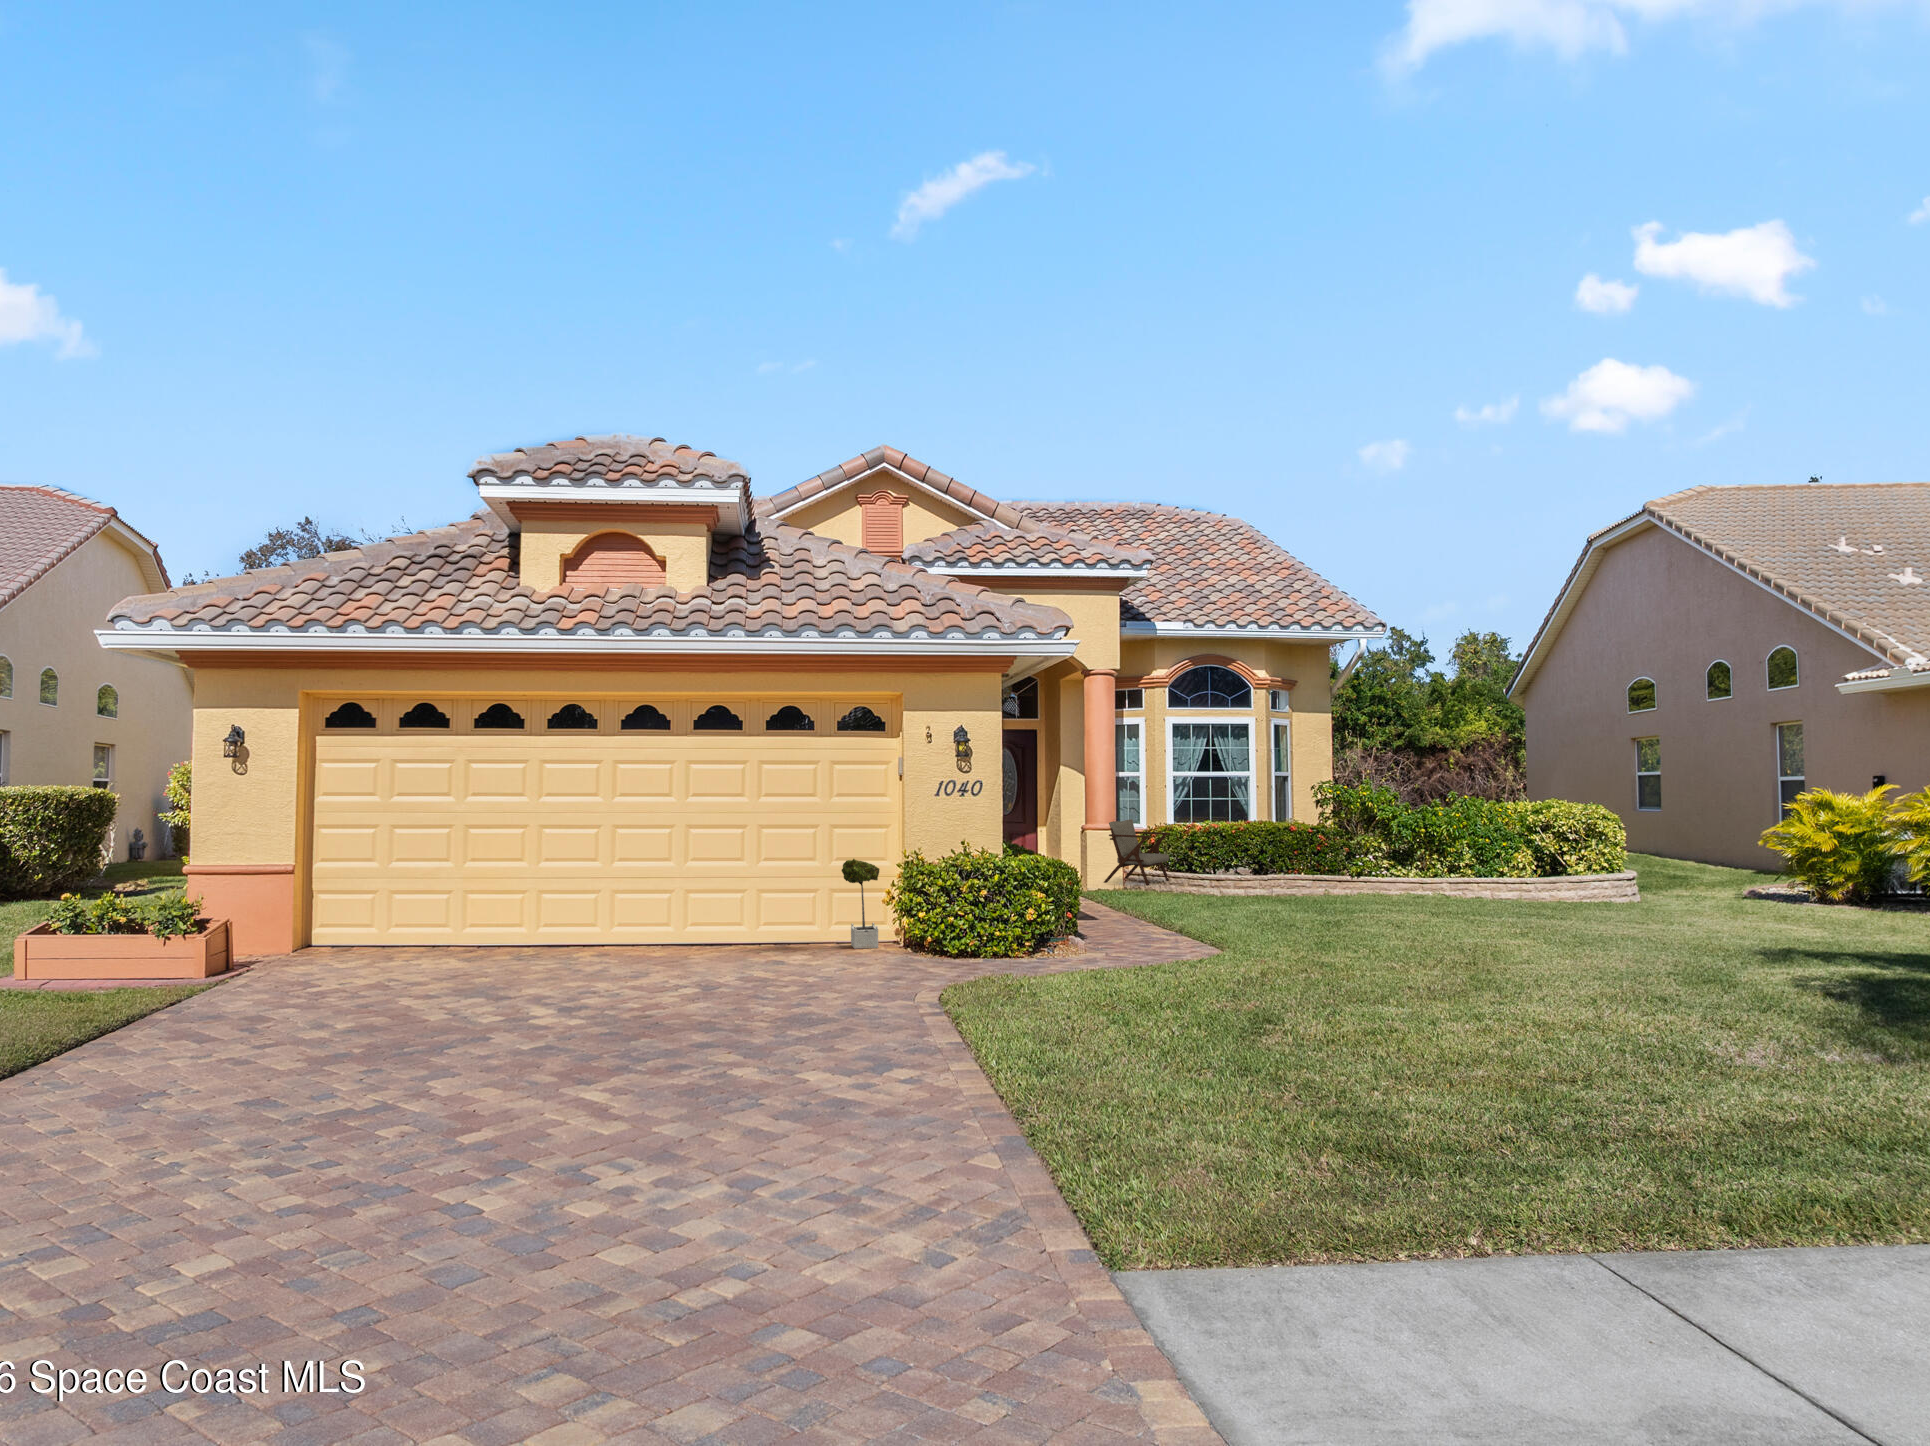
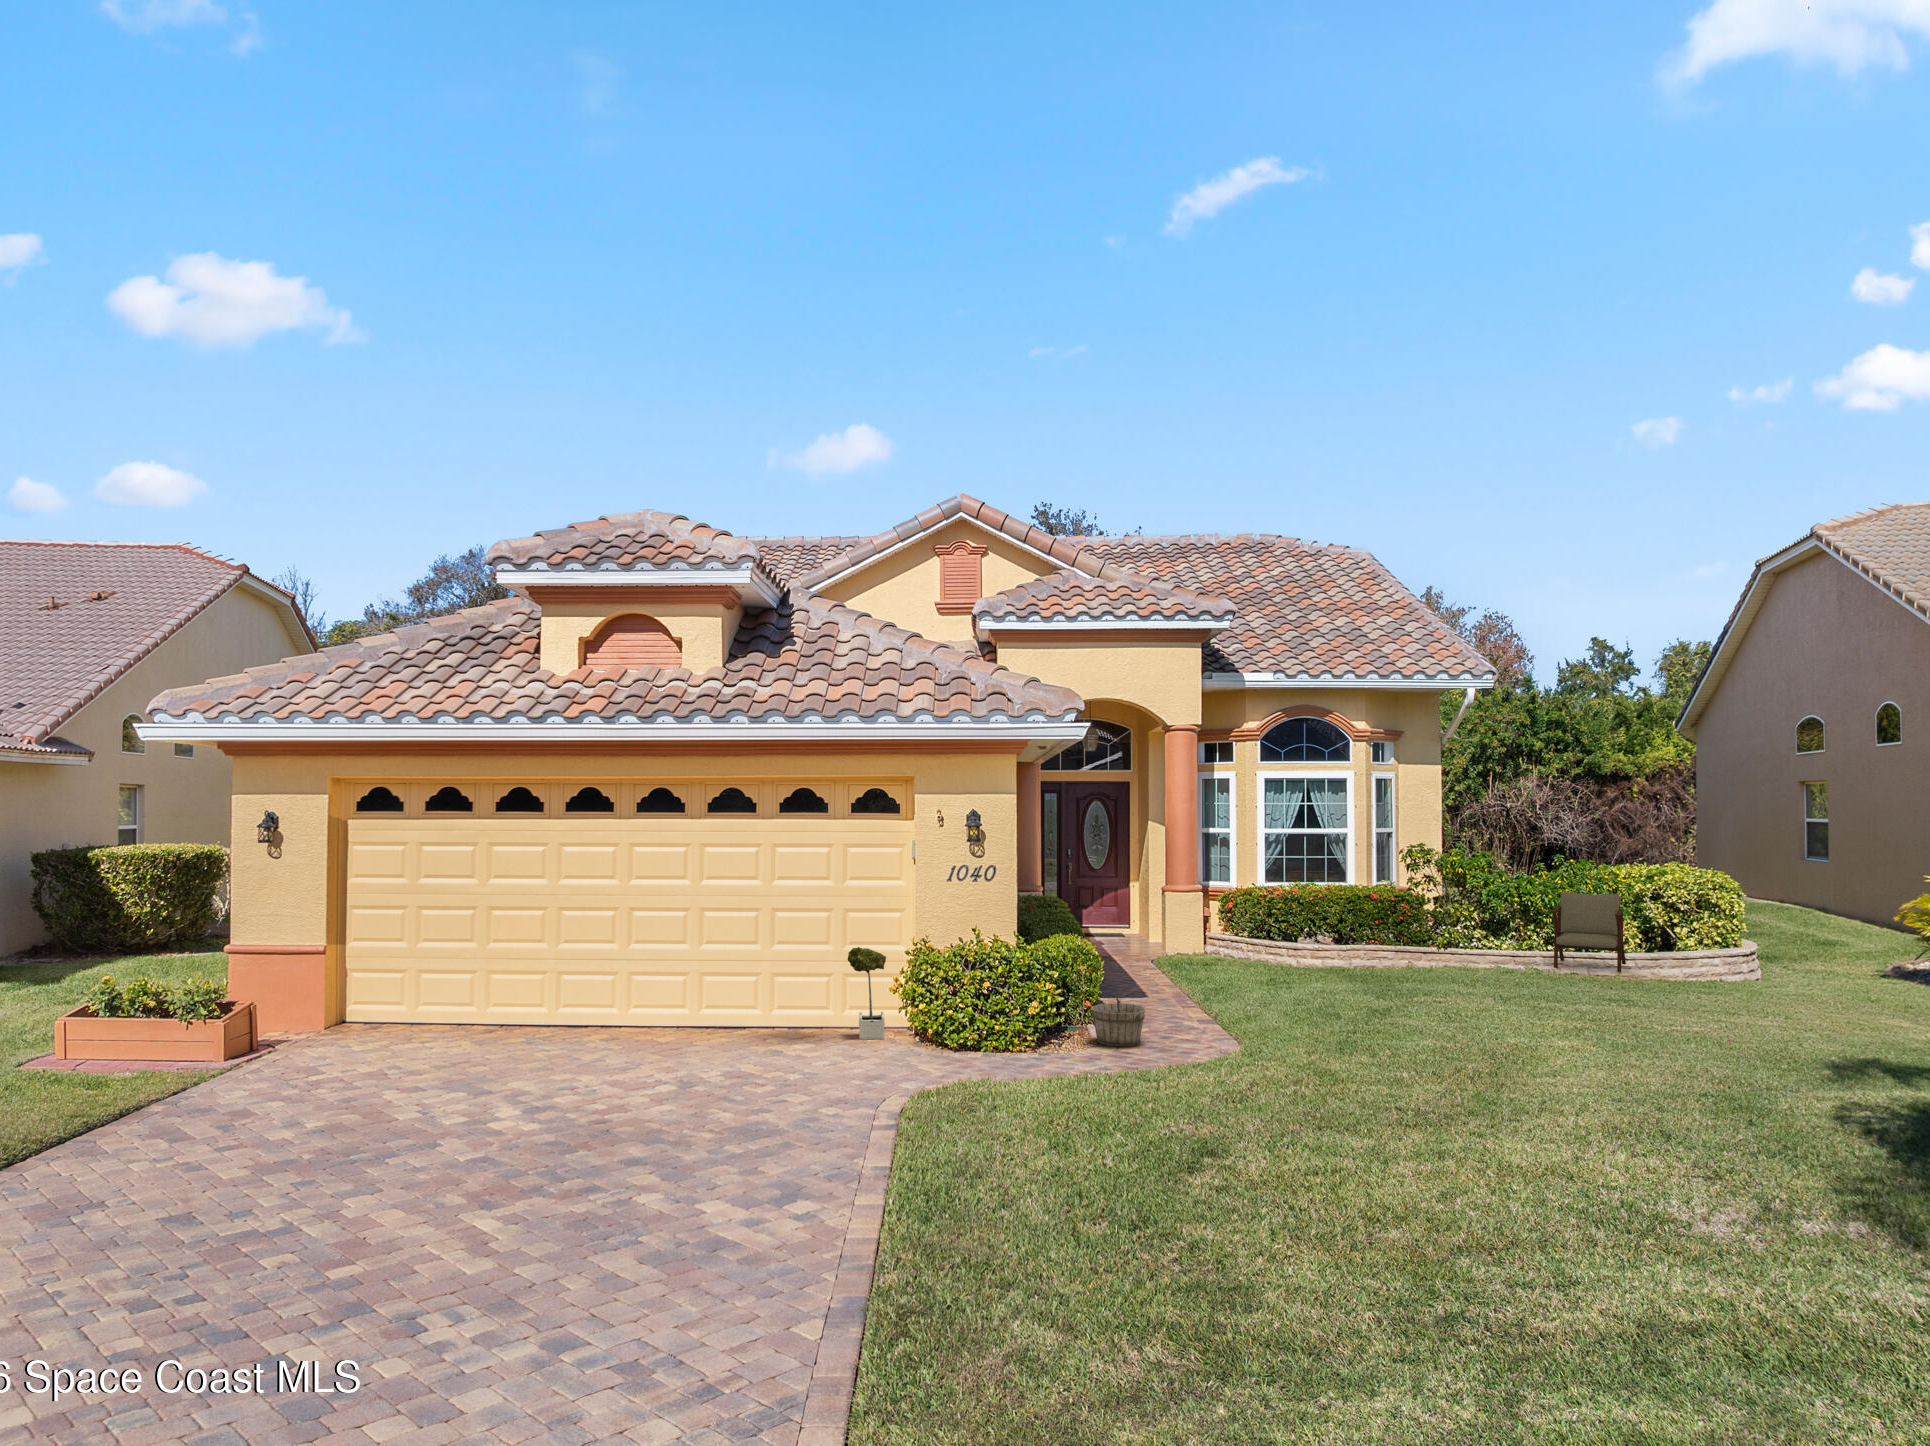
lounge chair: present [1104,819,1170,885] -> present [1551,892,1626,972]
wooden bucket: none [1077,901,1128,949] -> present [1091,995,1145,1046]

